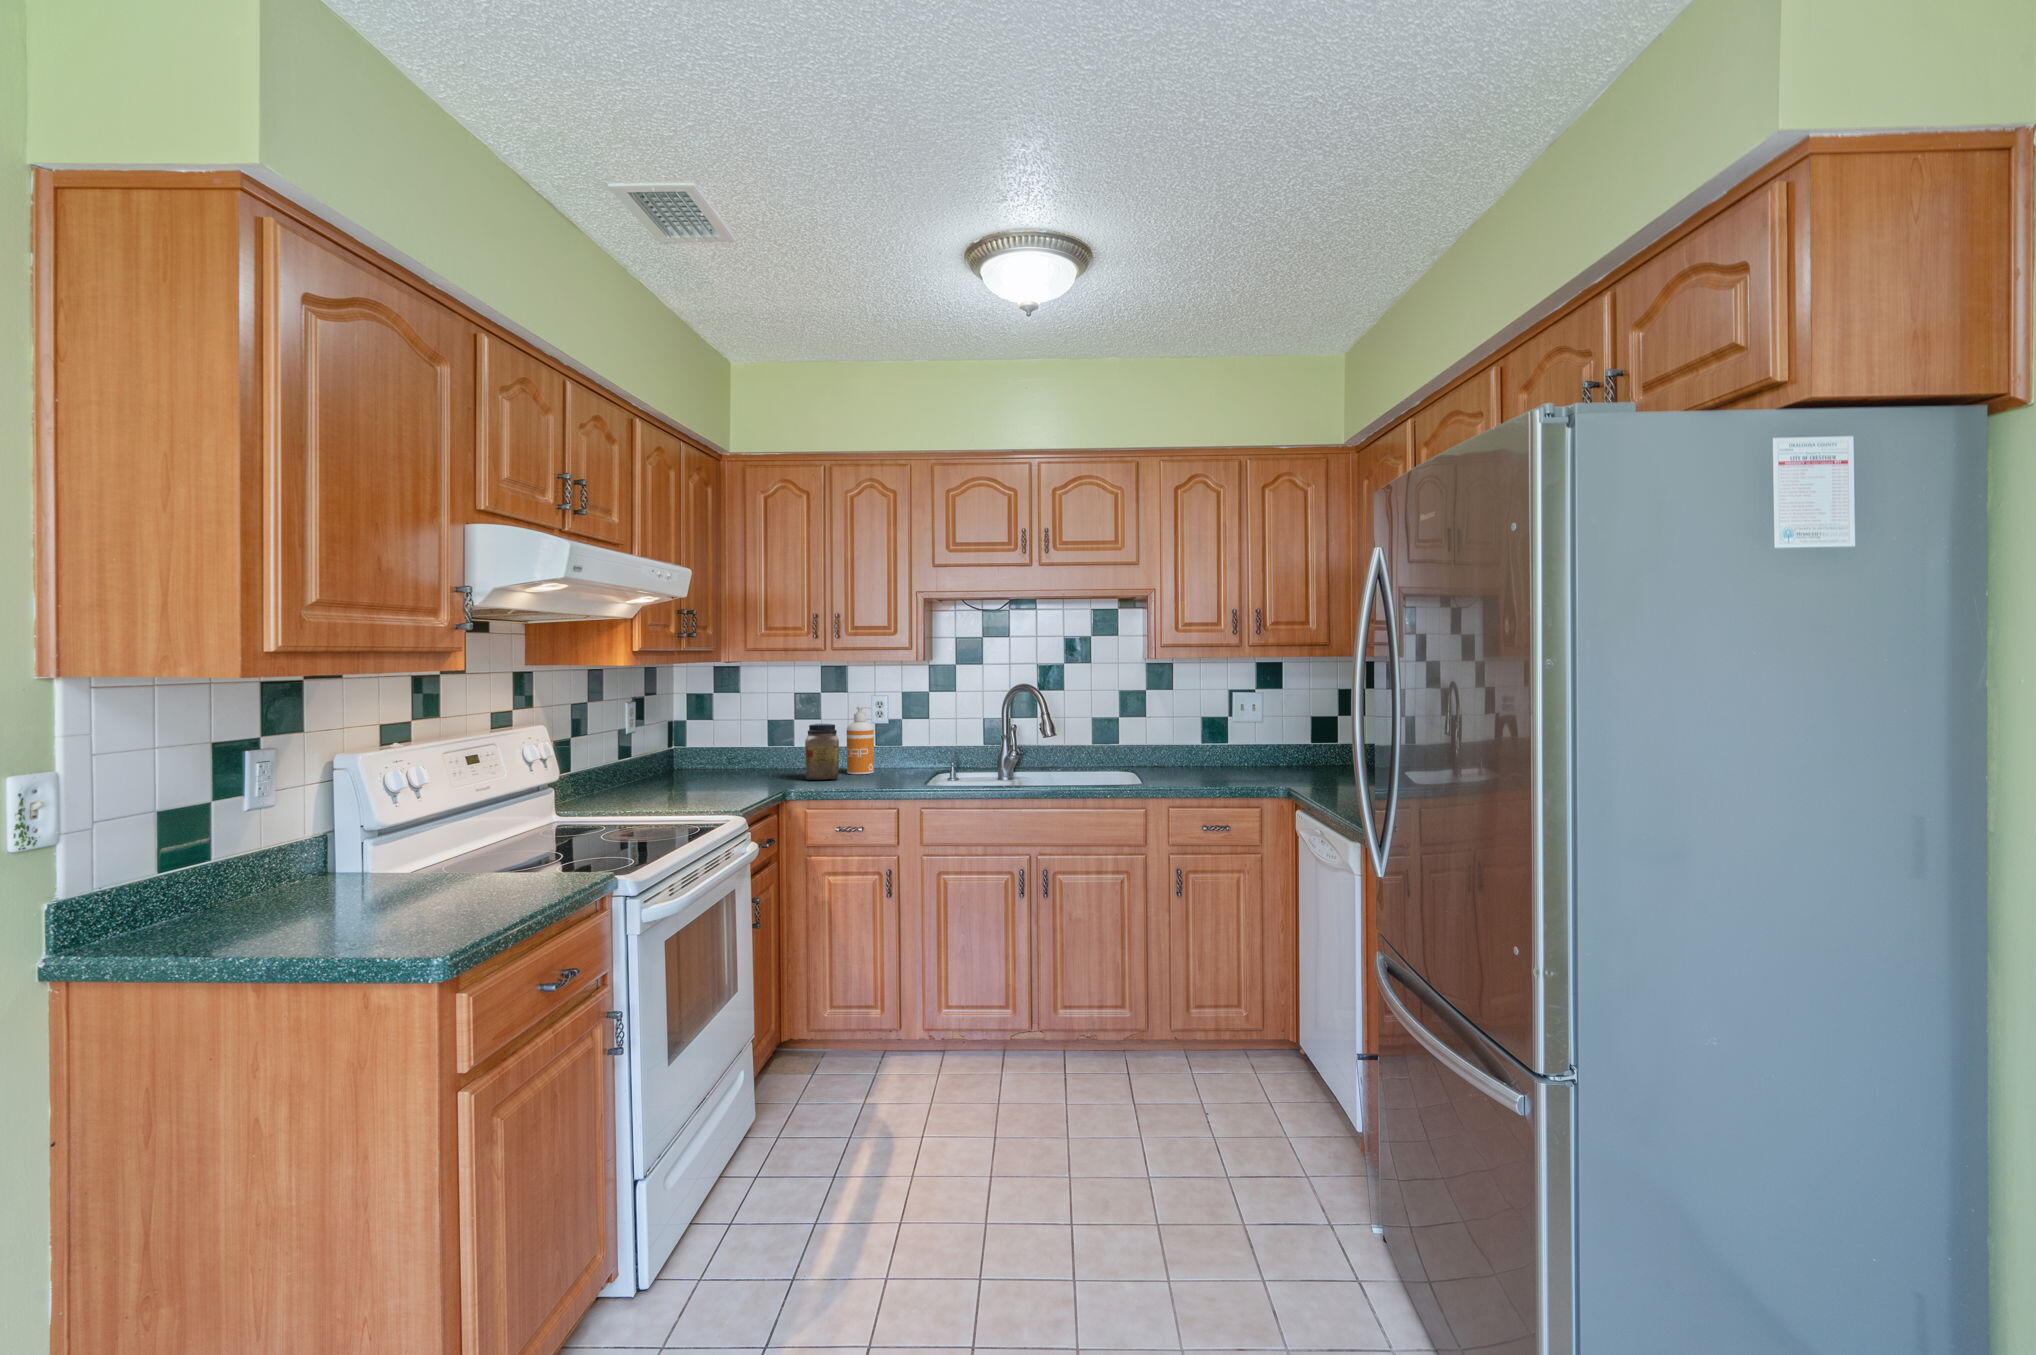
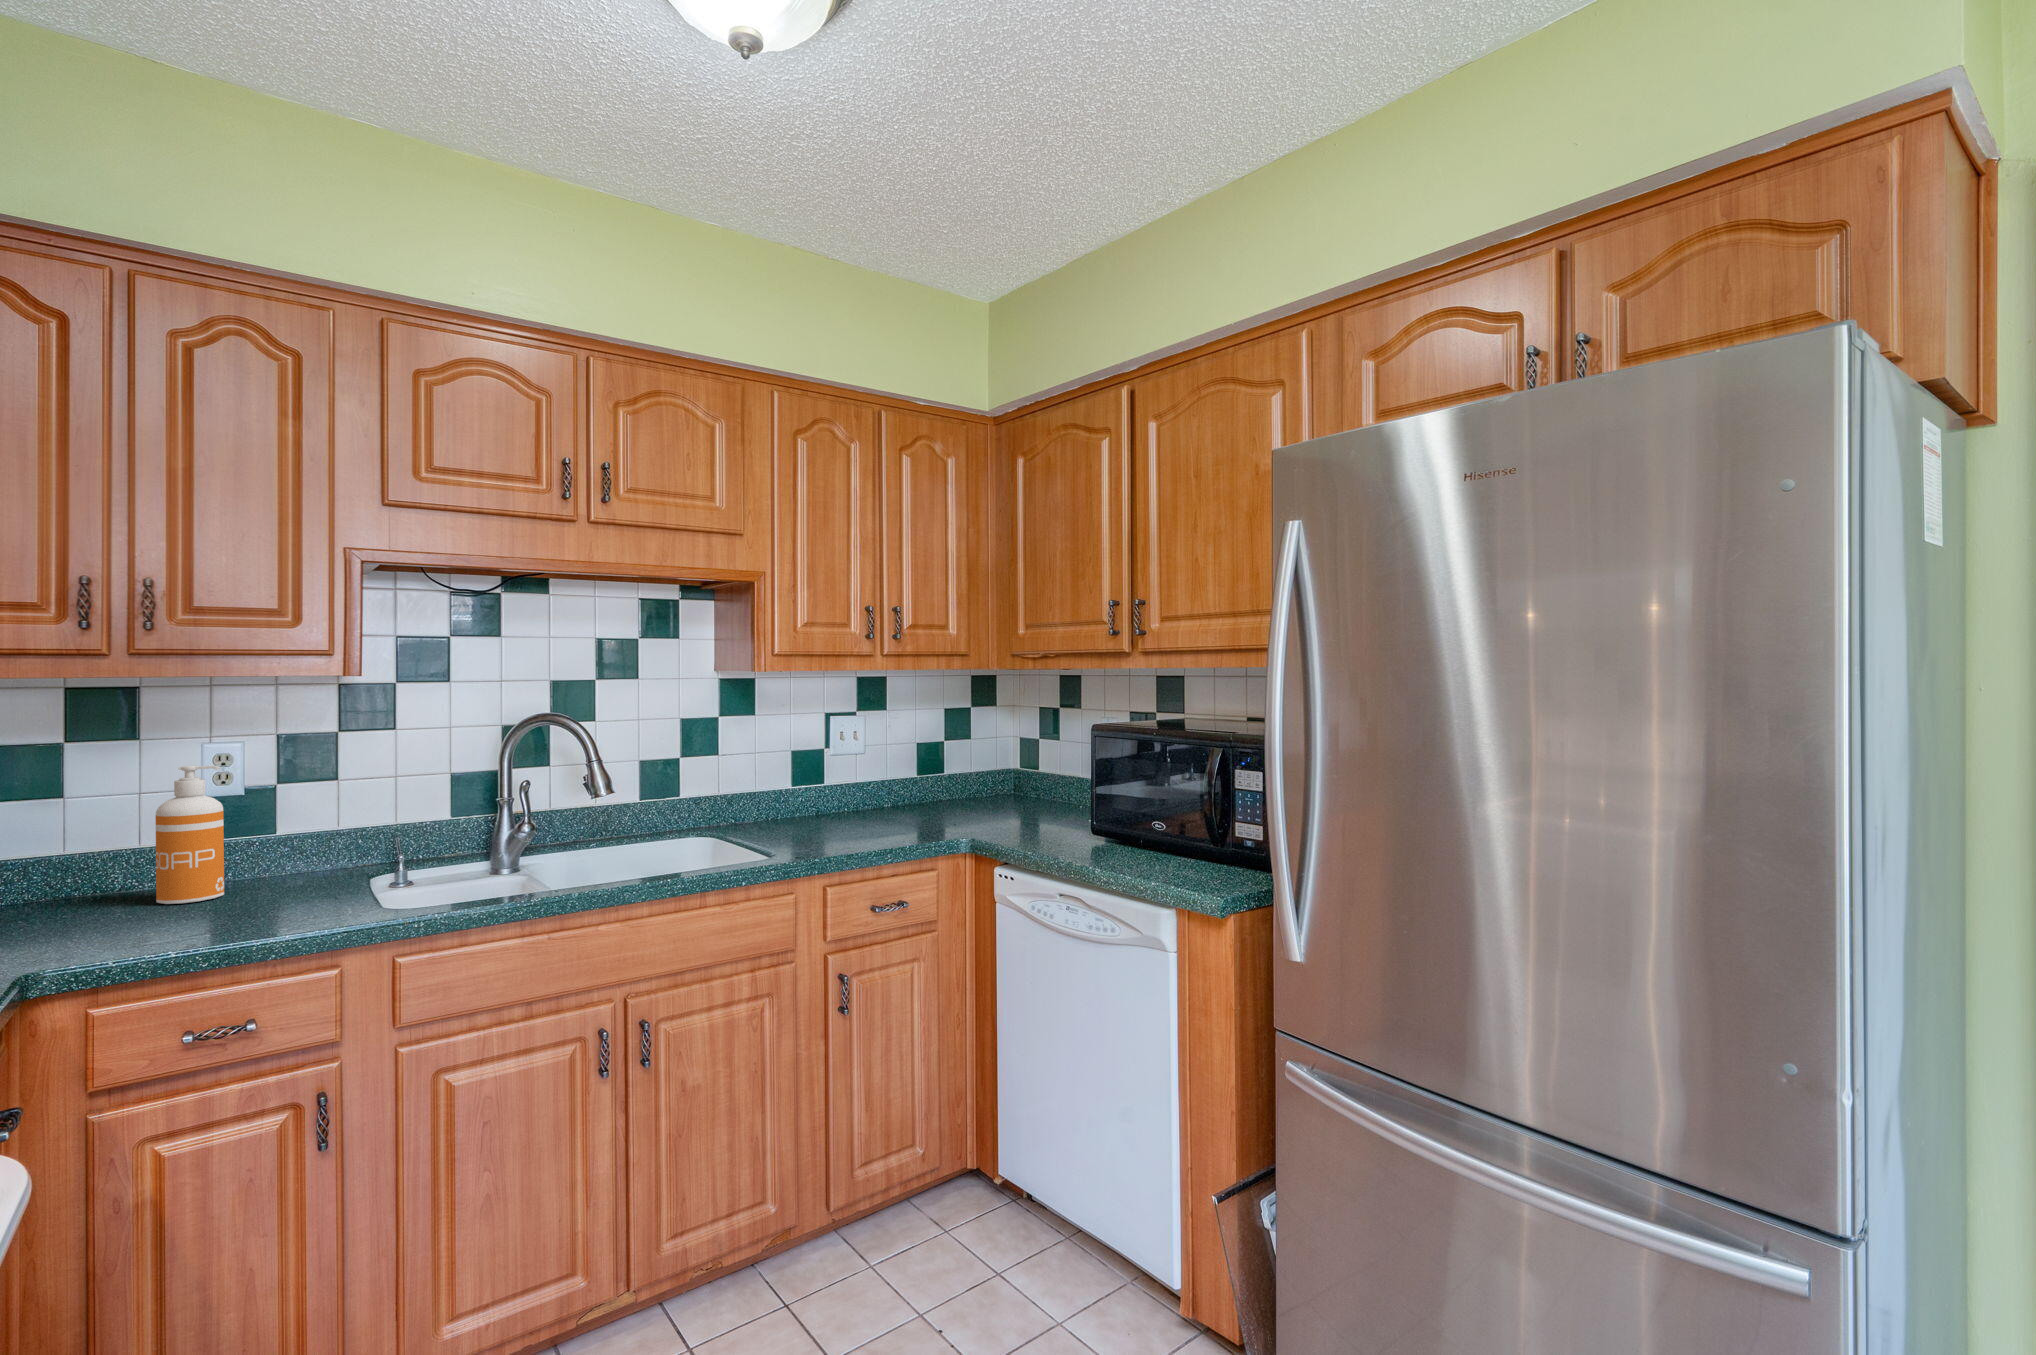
jar: present [805,724,839,780] -> none [55,807,156,937]

